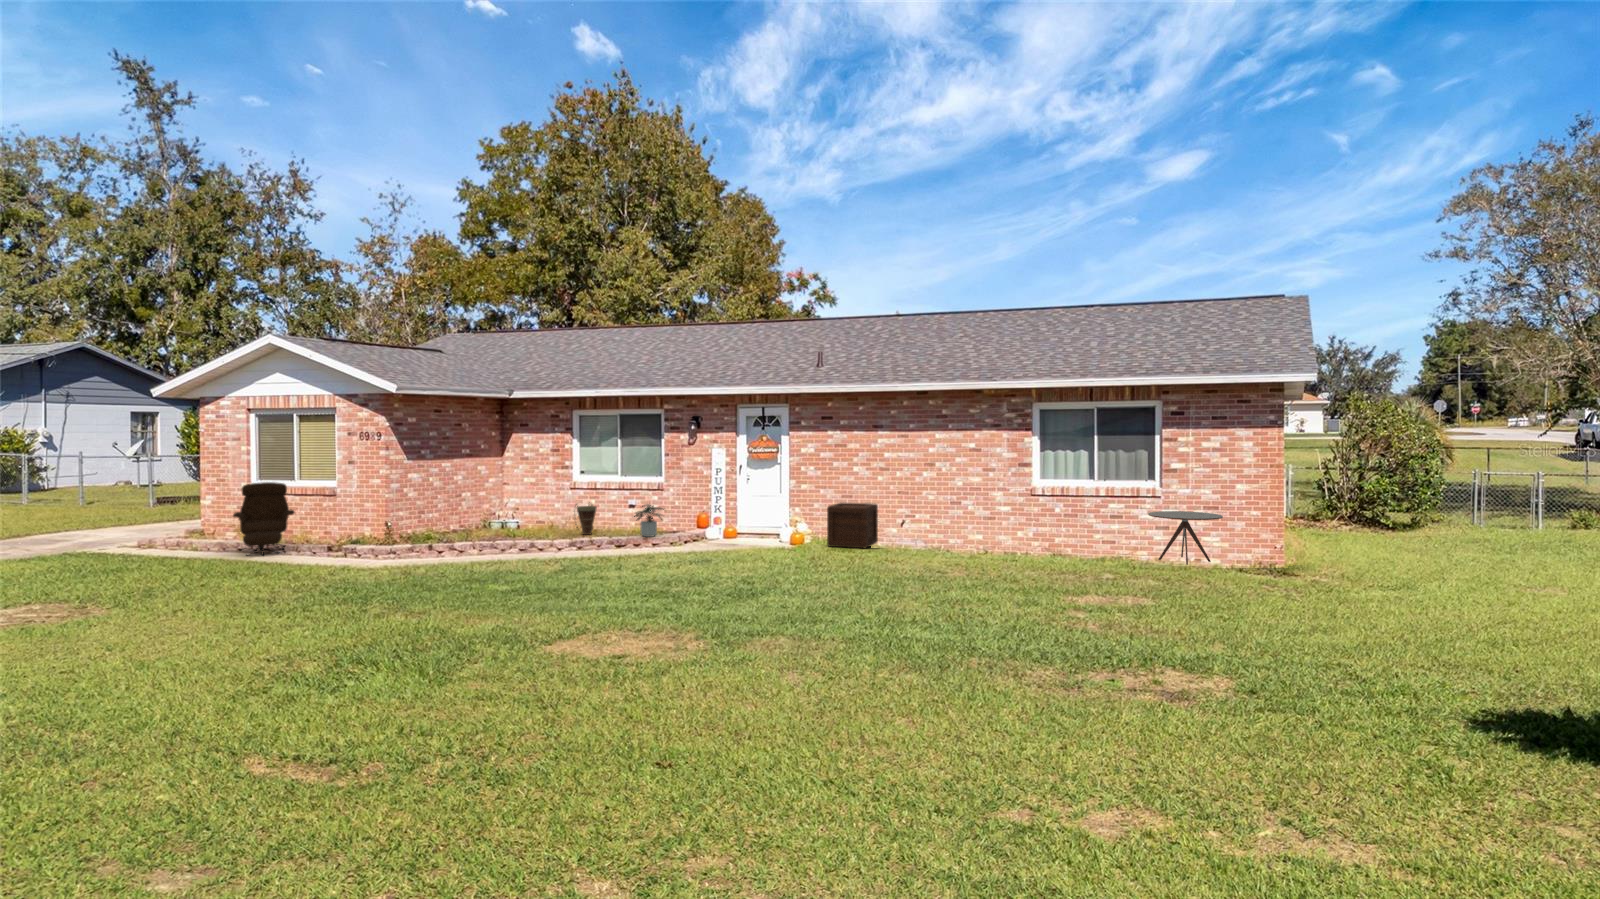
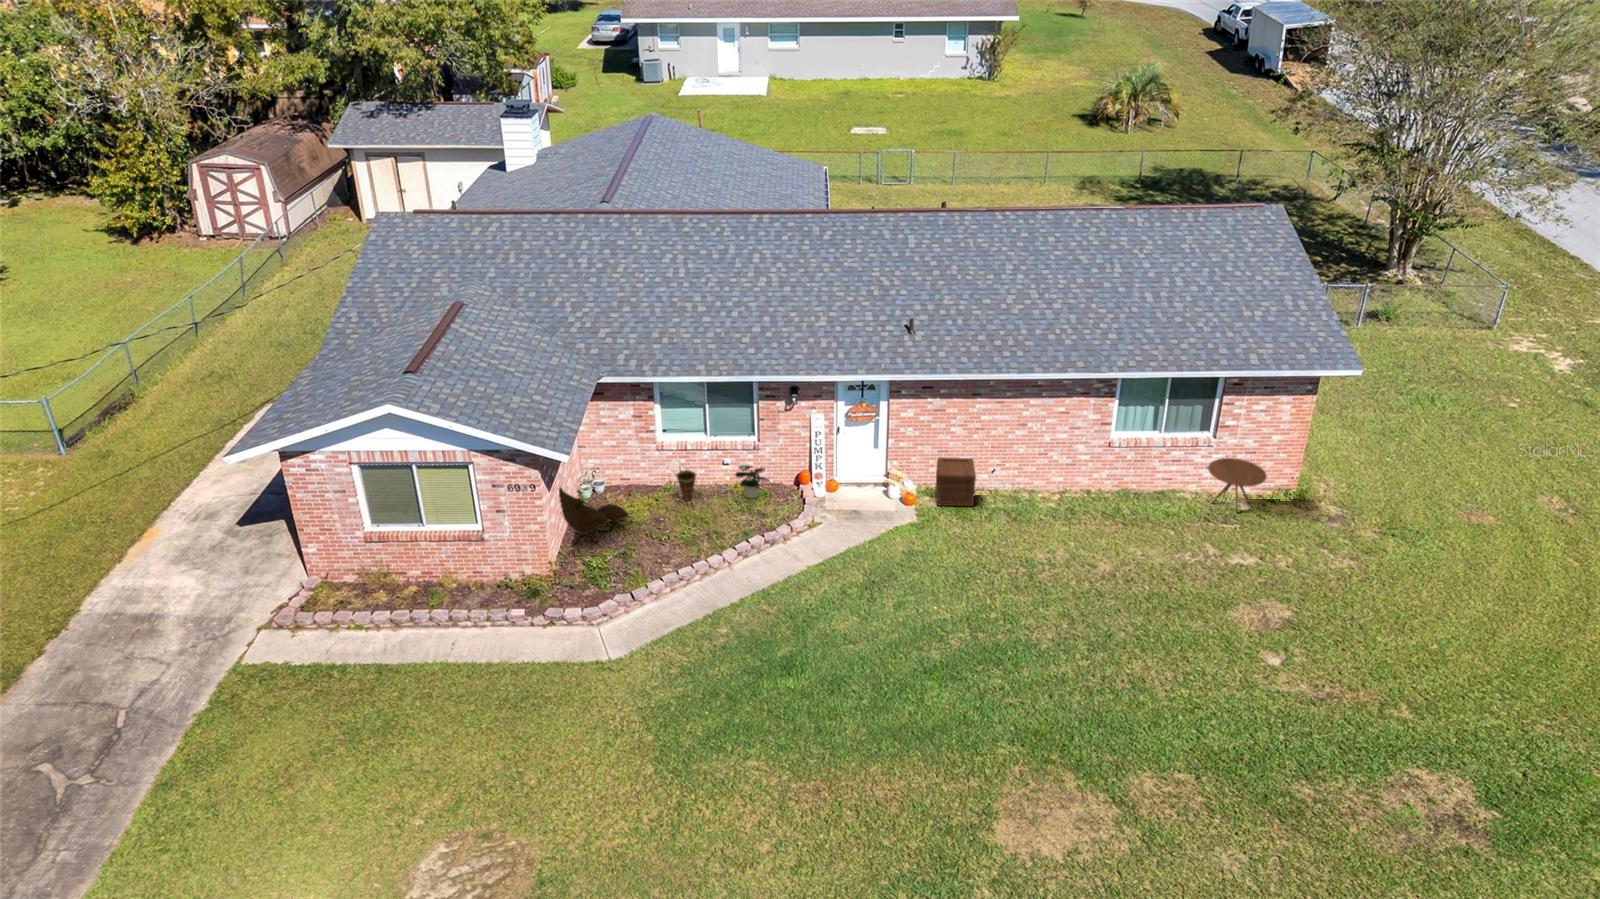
lounge chair: present [233,482,295,555] -> present [559,488,629,545]

